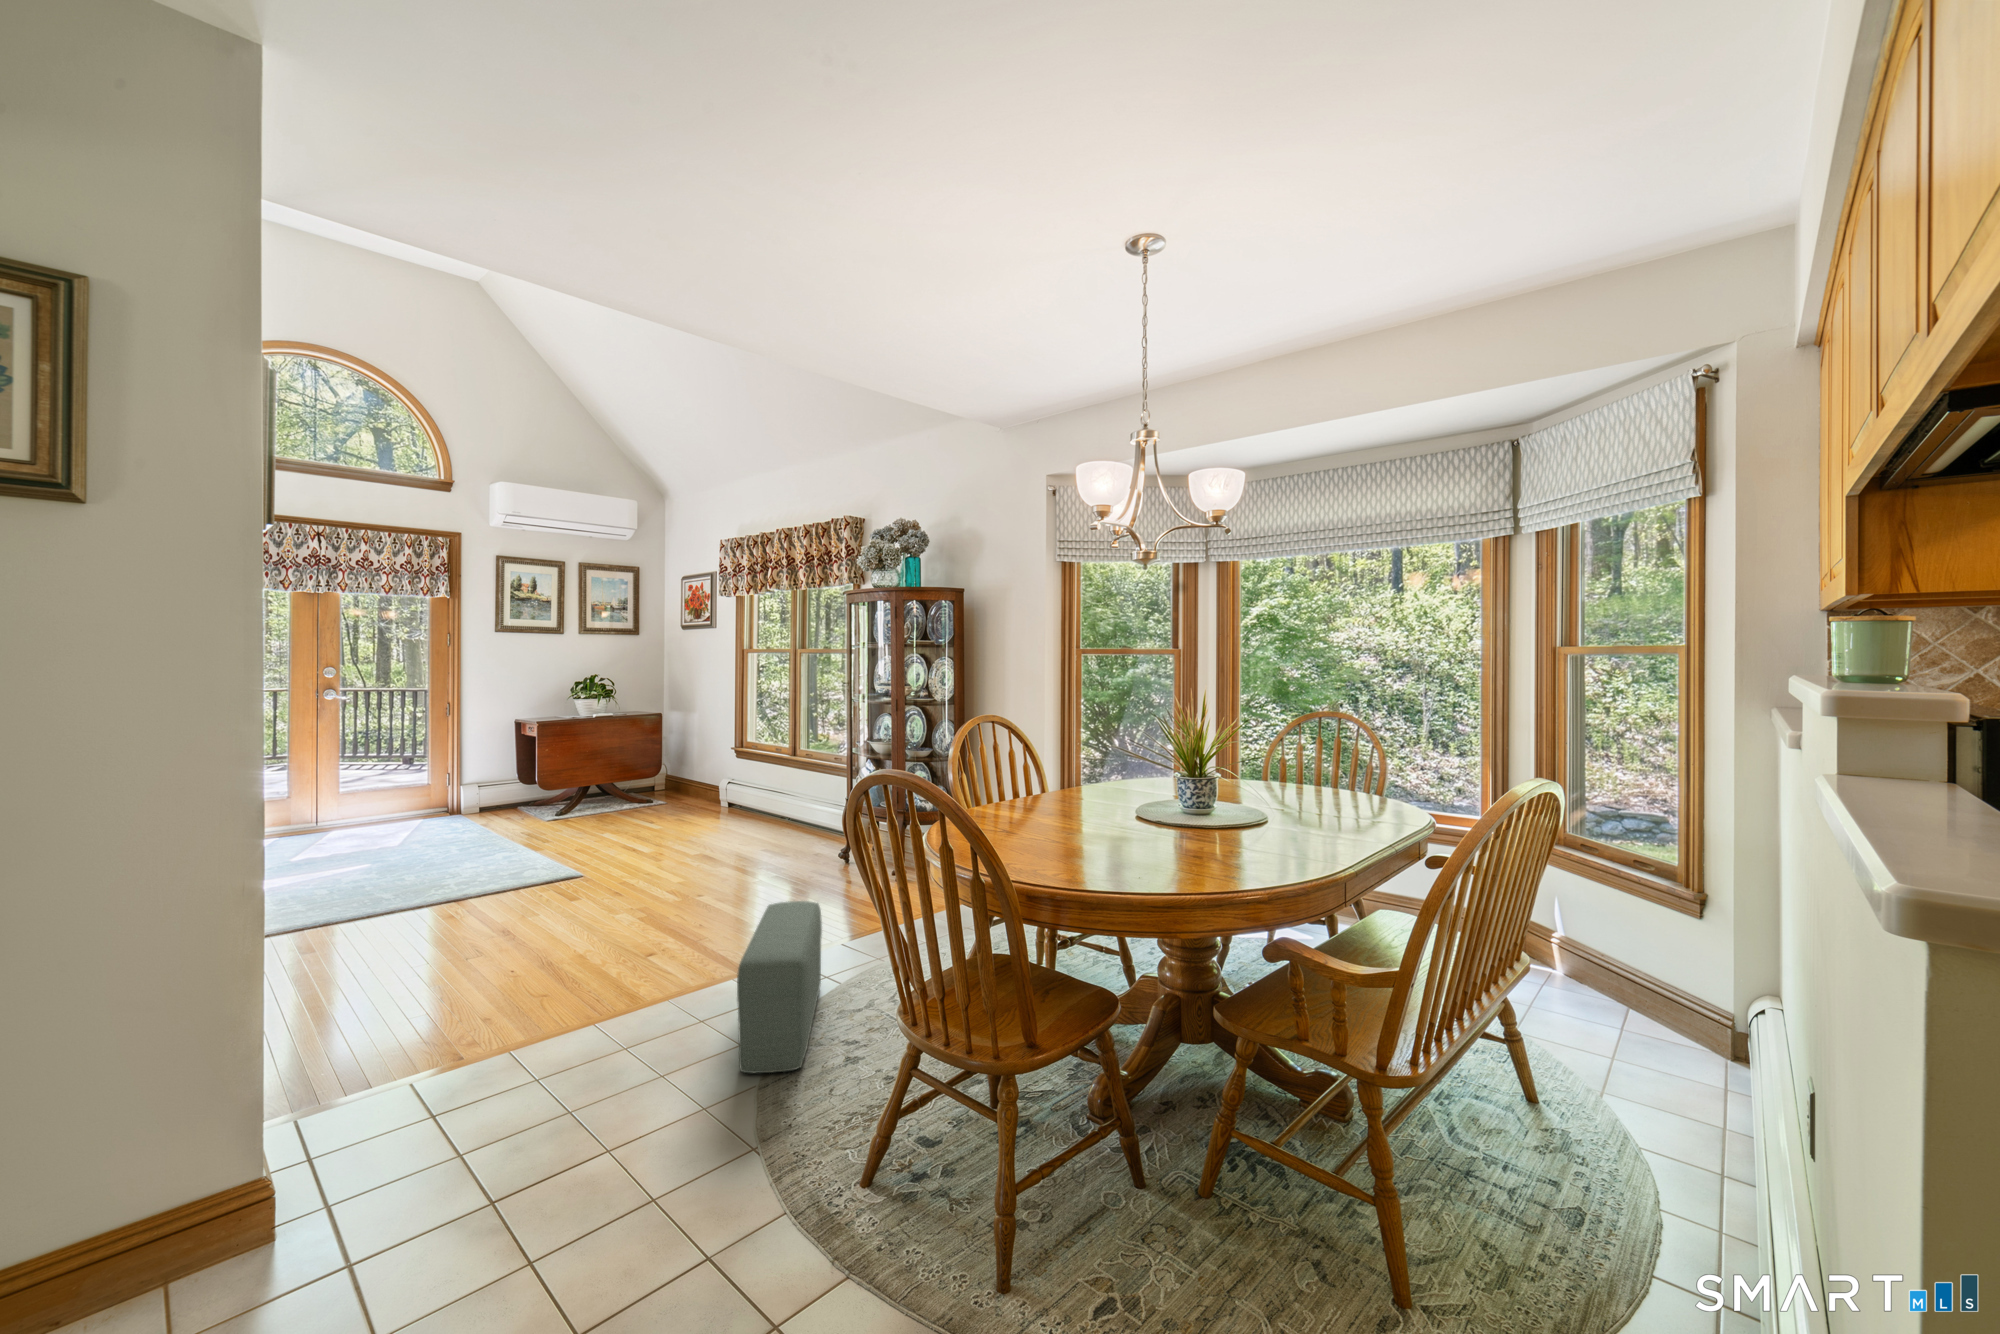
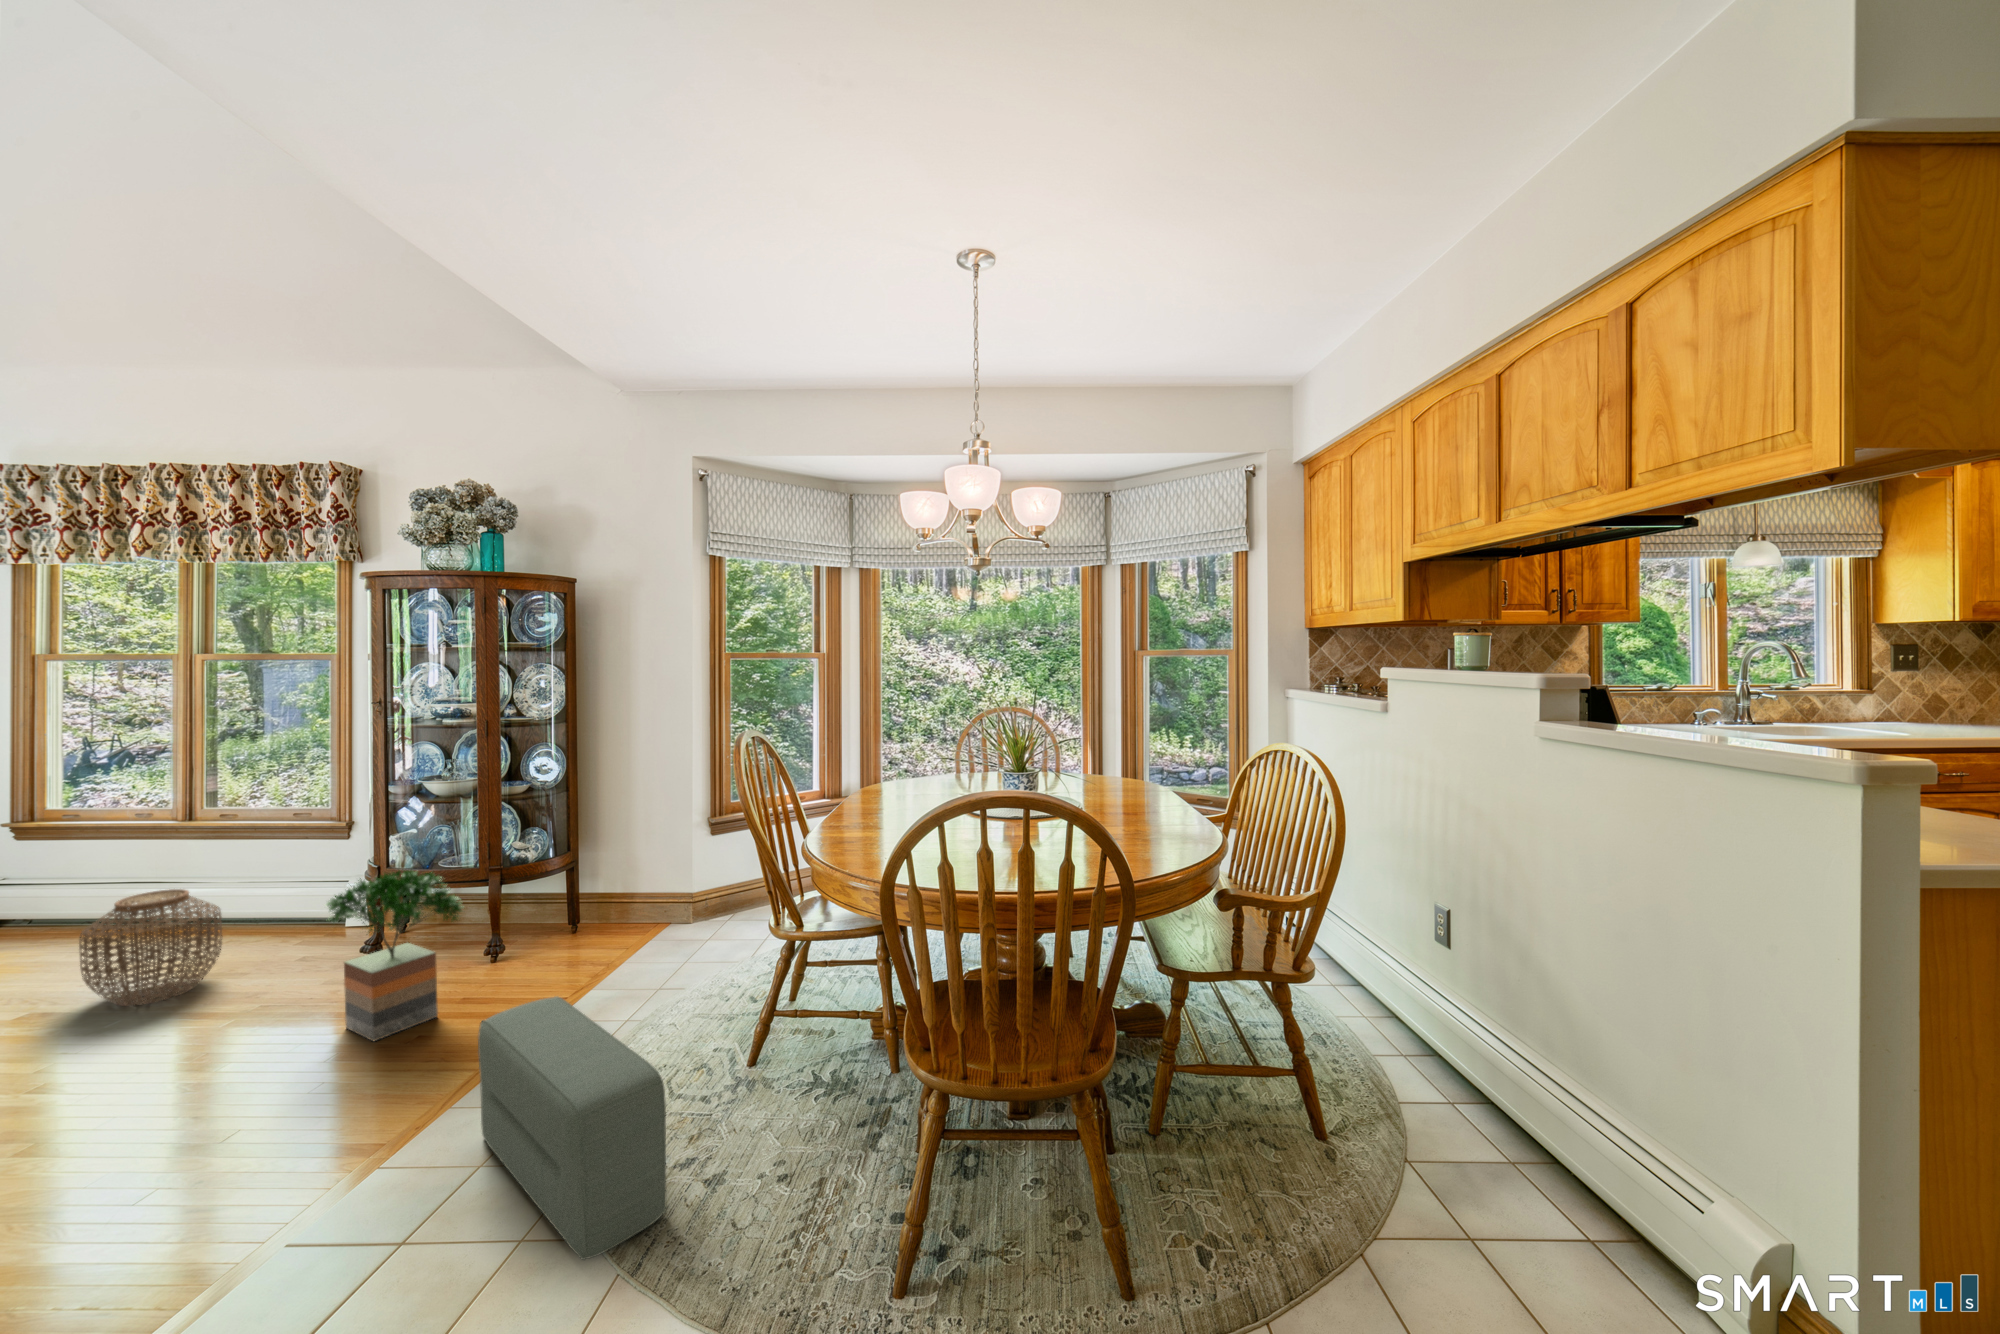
woven basket: none [696,800,758,868] -> present [79,889,222,1006]
potted tree: none [763,803,839,918] -> present [326,870,463,1041]

